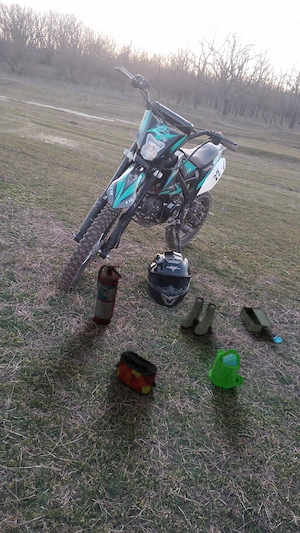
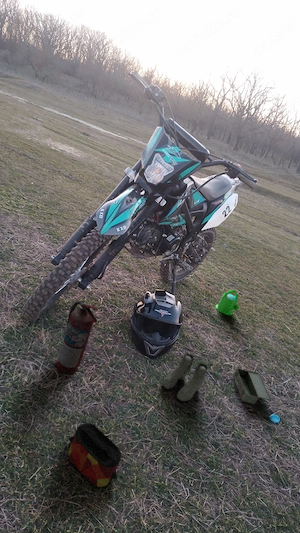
watering can: present [209,349,243,389] -> present [216,290,239,315]

